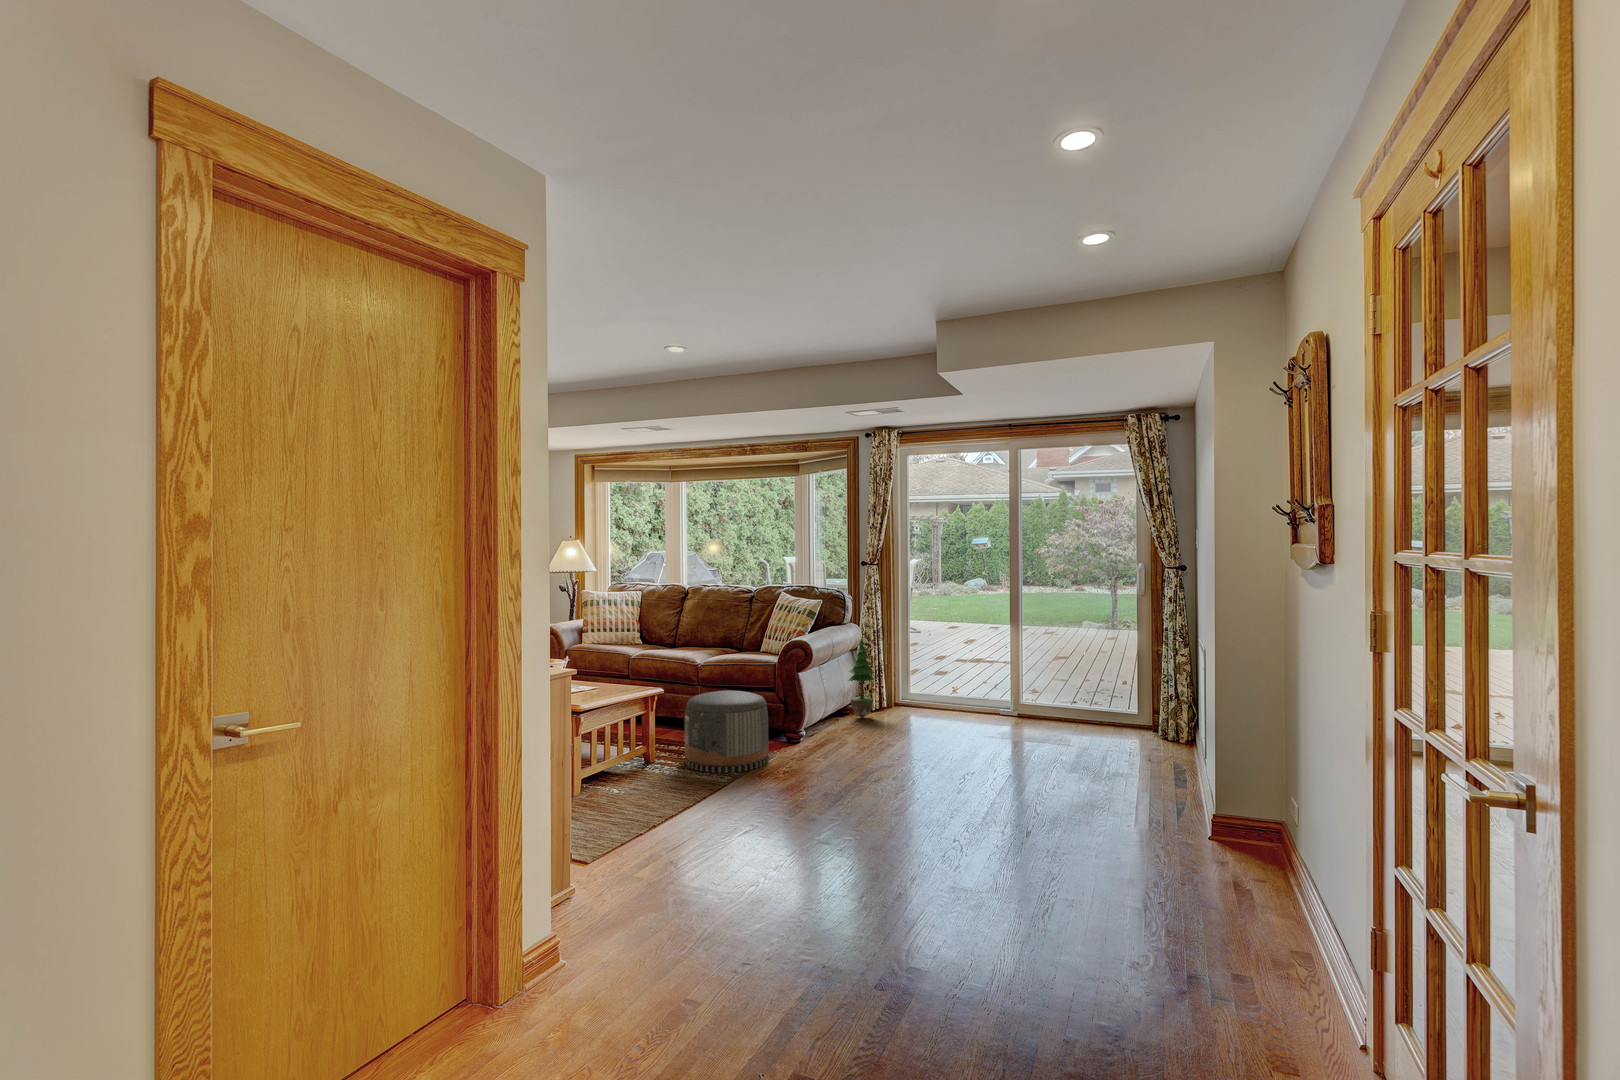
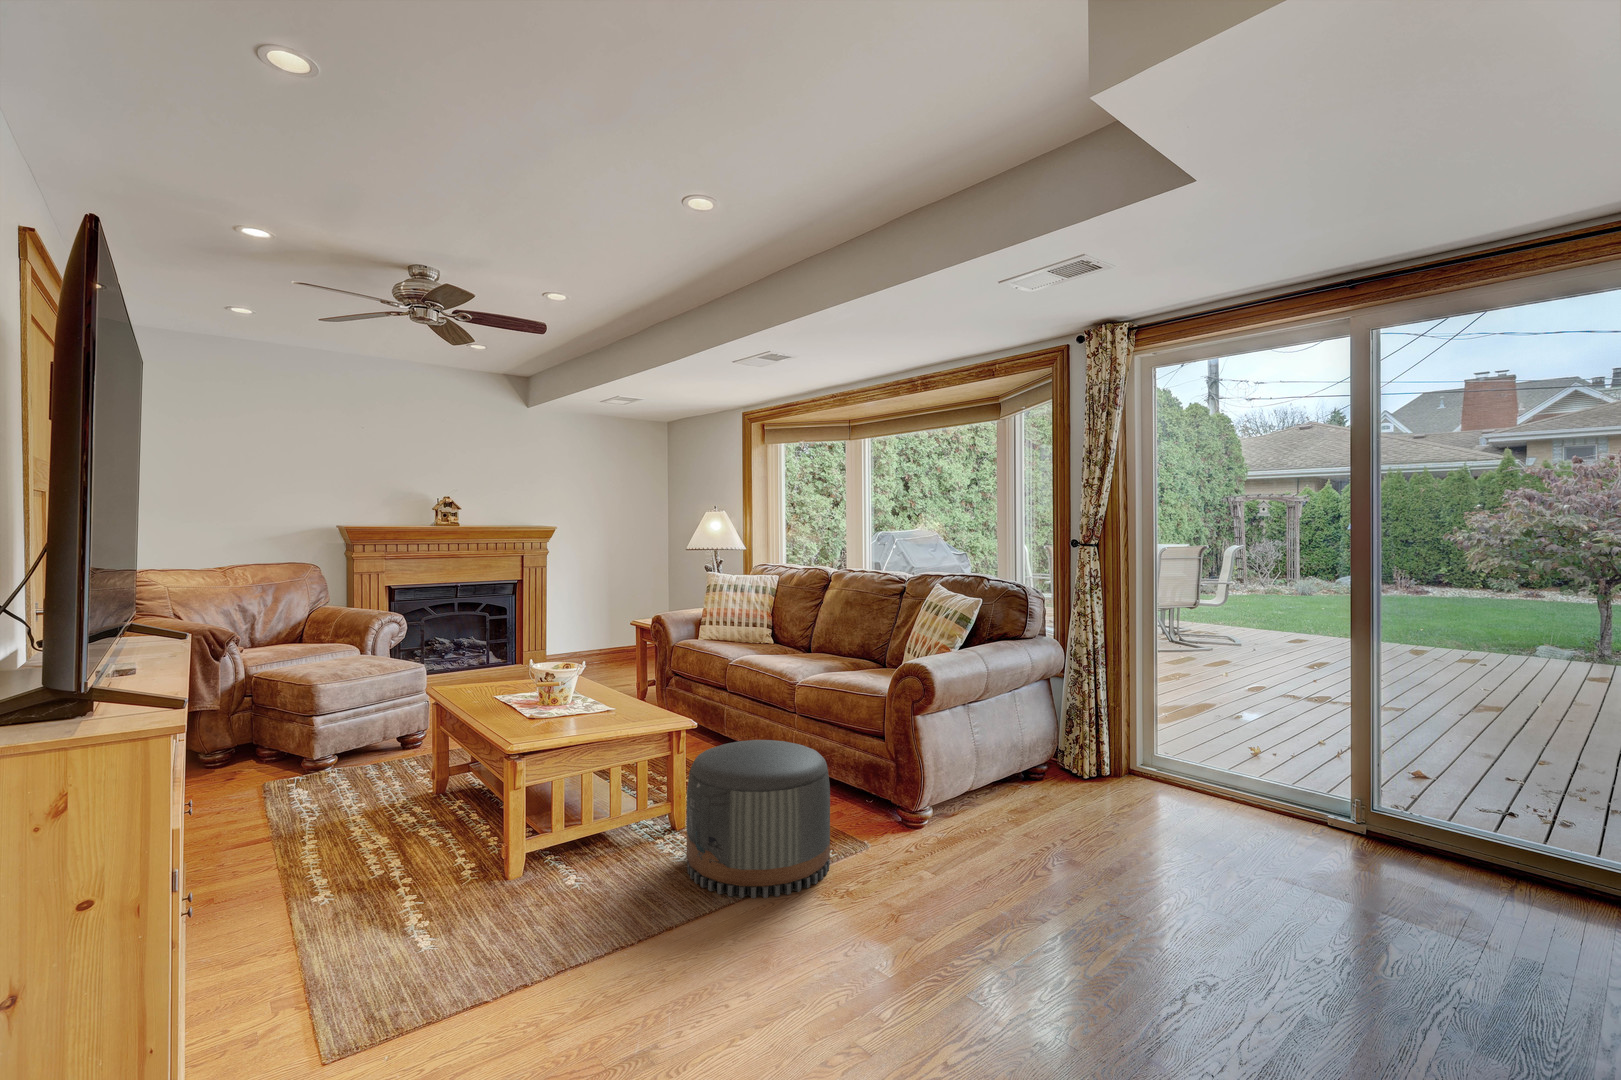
potted tree: present [848,639,875,718] -> none [1029,662,1079,794]

